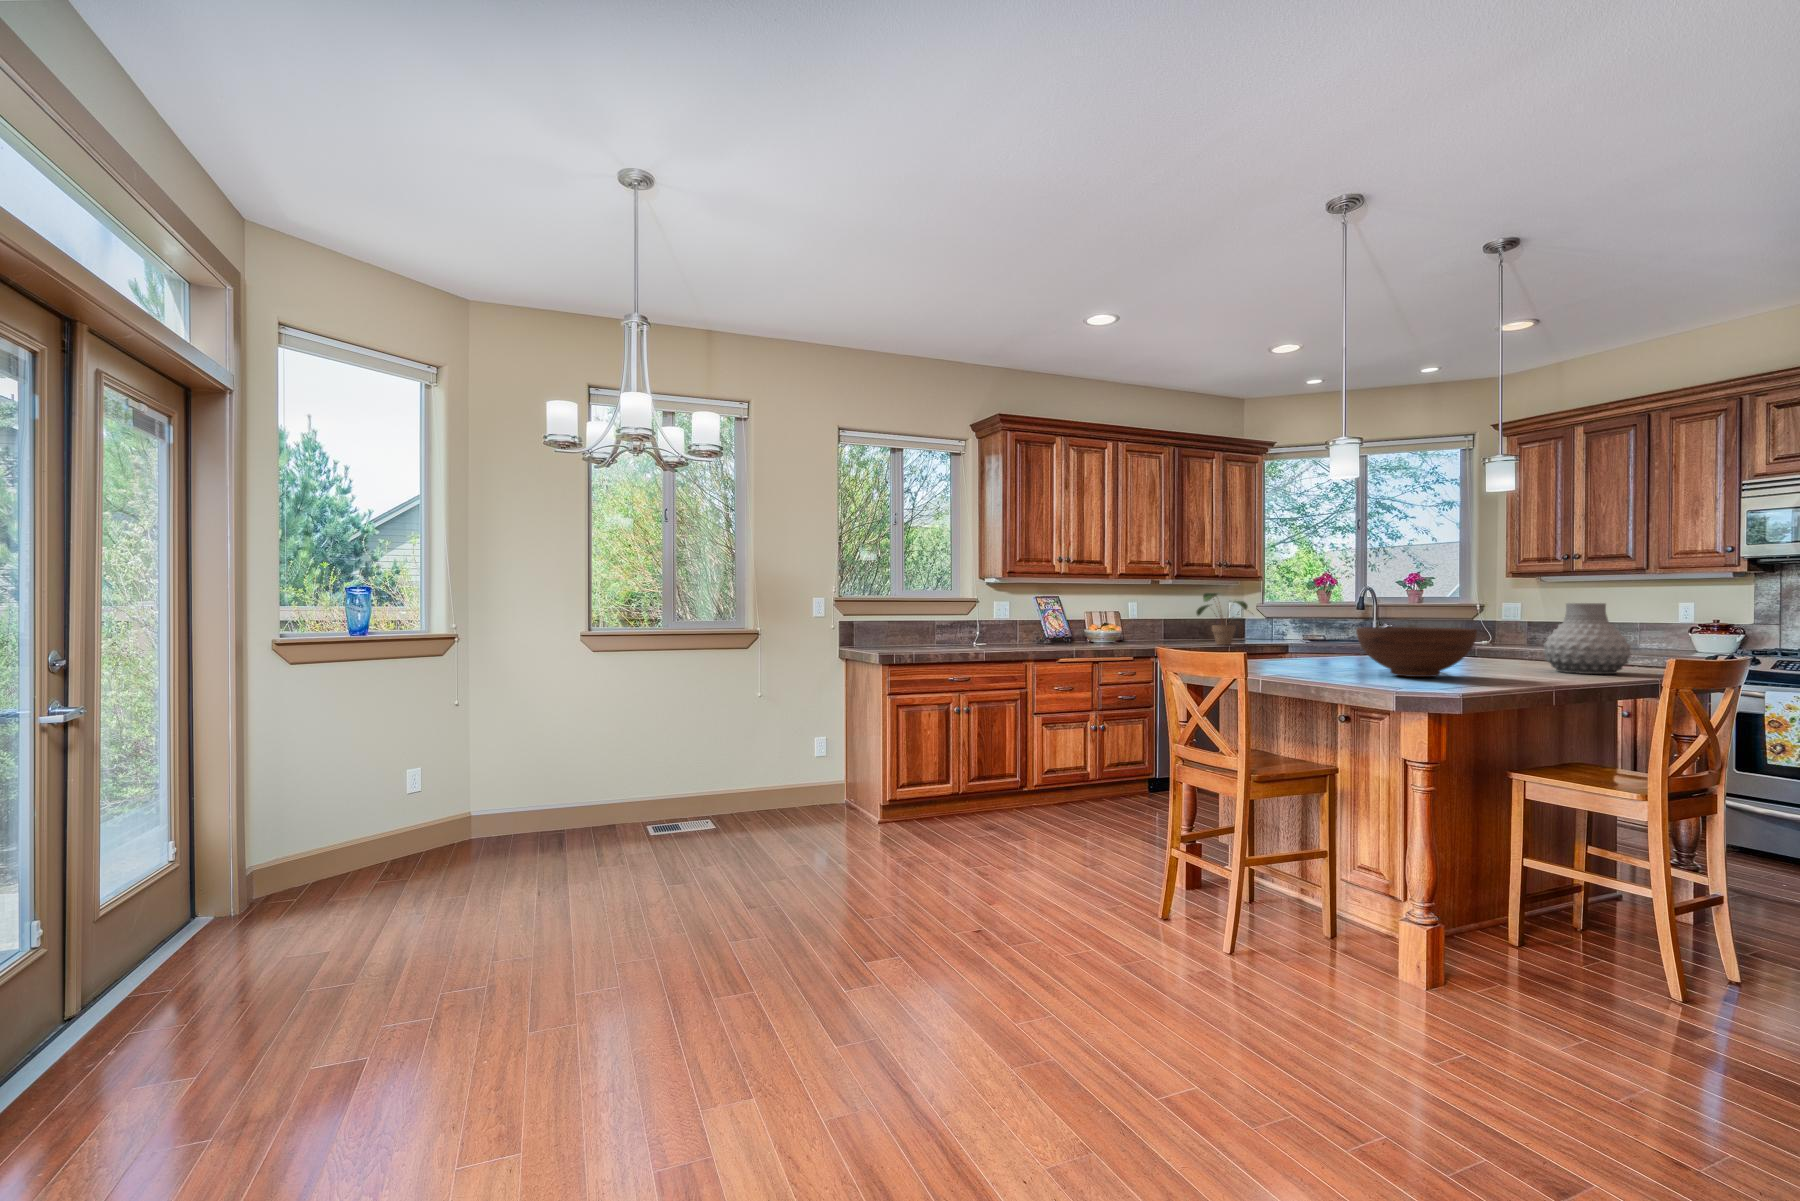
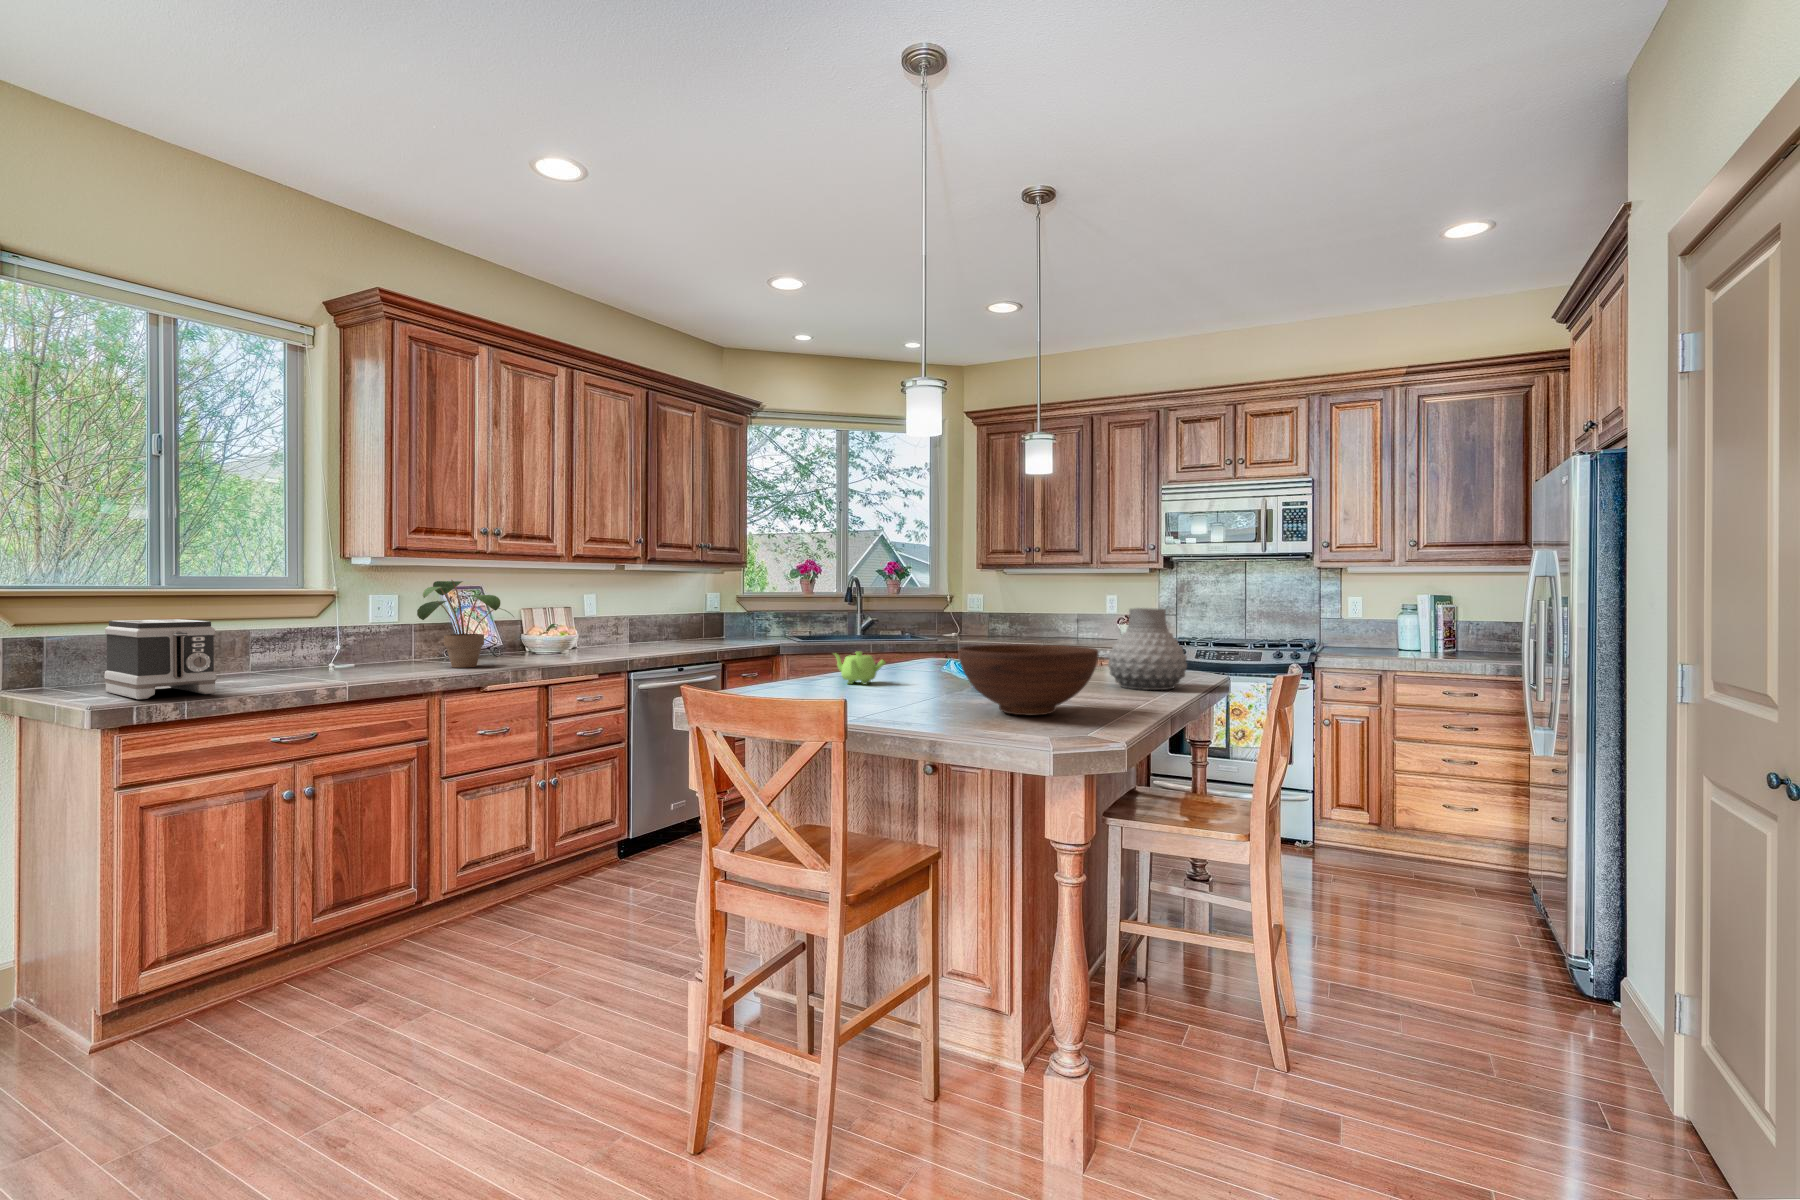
potted plant: present [1196,593,1253,645] -> present [417,580,514,668]
toaster: none [877,611,924,651] -> present [104,619,217,699]
teapot: none [1288,637,1331,661] -> present [835,652,885,684]

